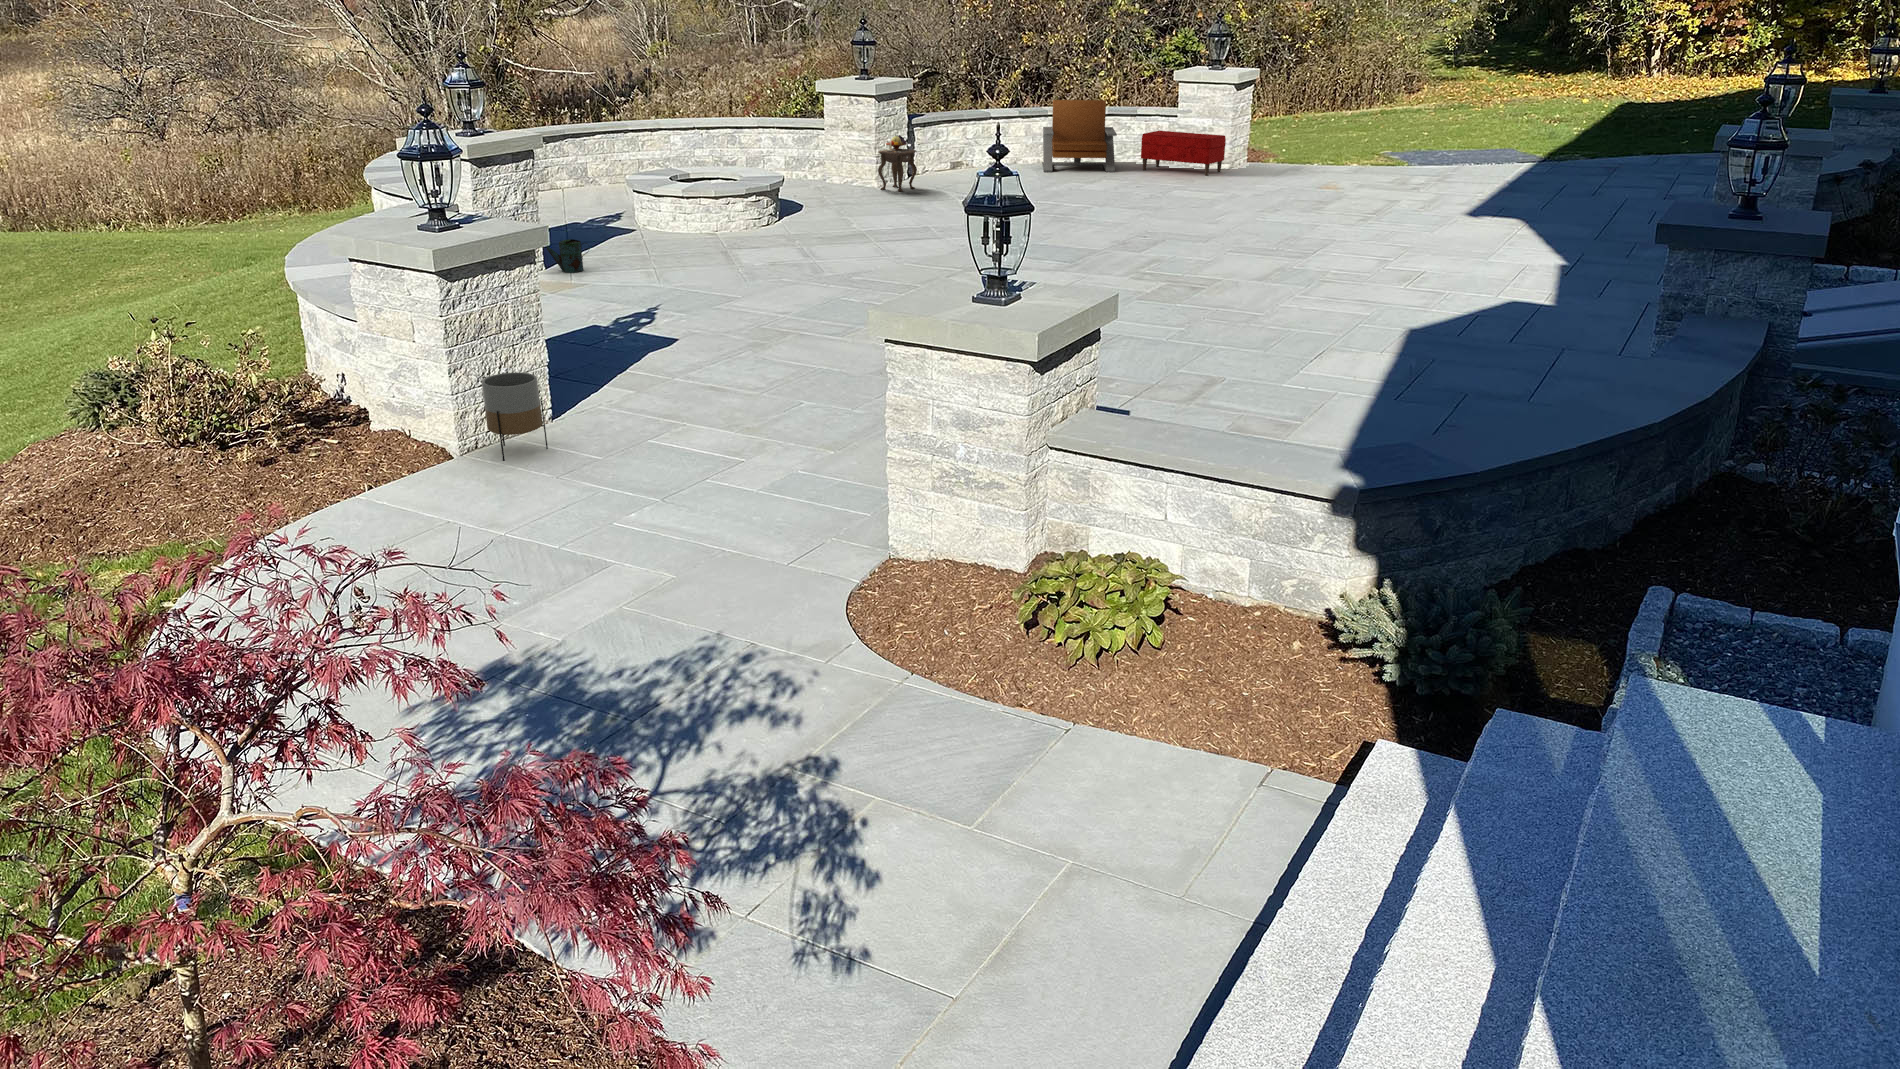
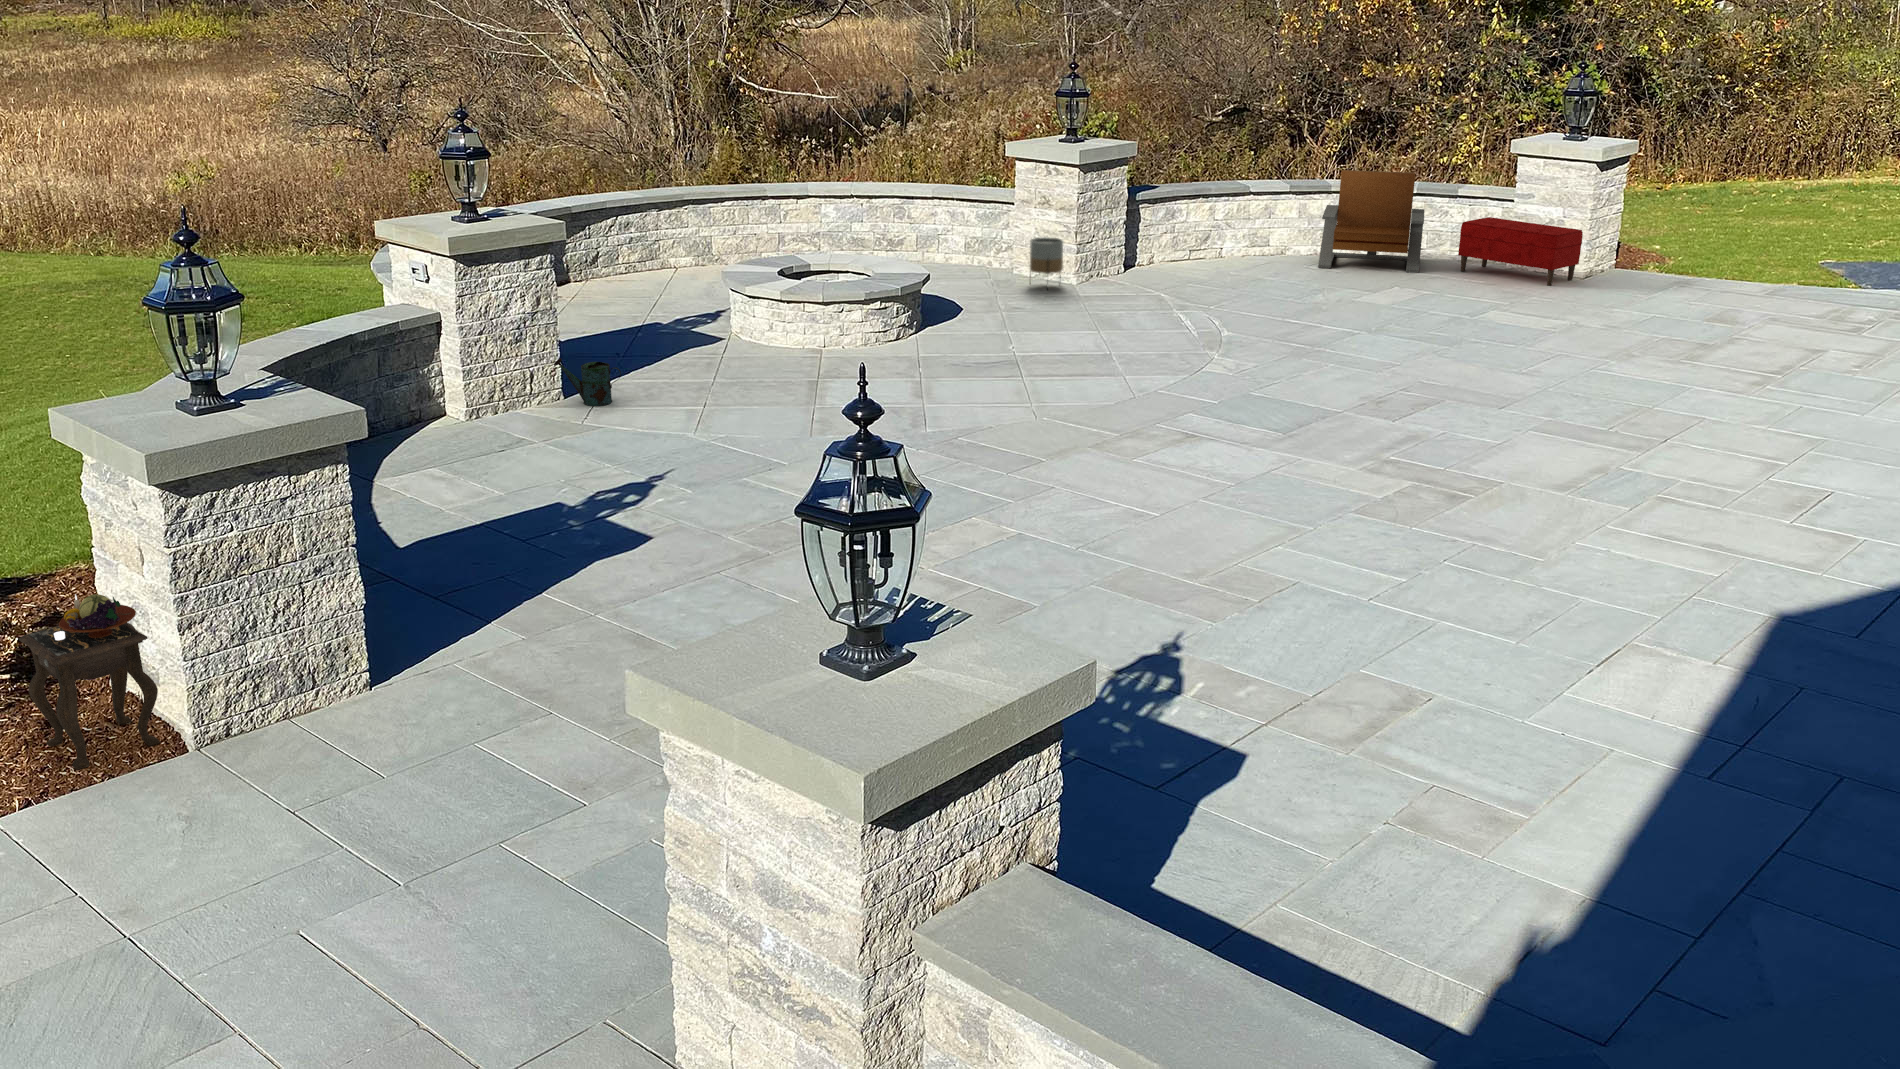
side table: present [878,135,917,192] -> present [19,594,160,770]
planter: present [482,372,548,461] -> present [1030,237,1063,278]

